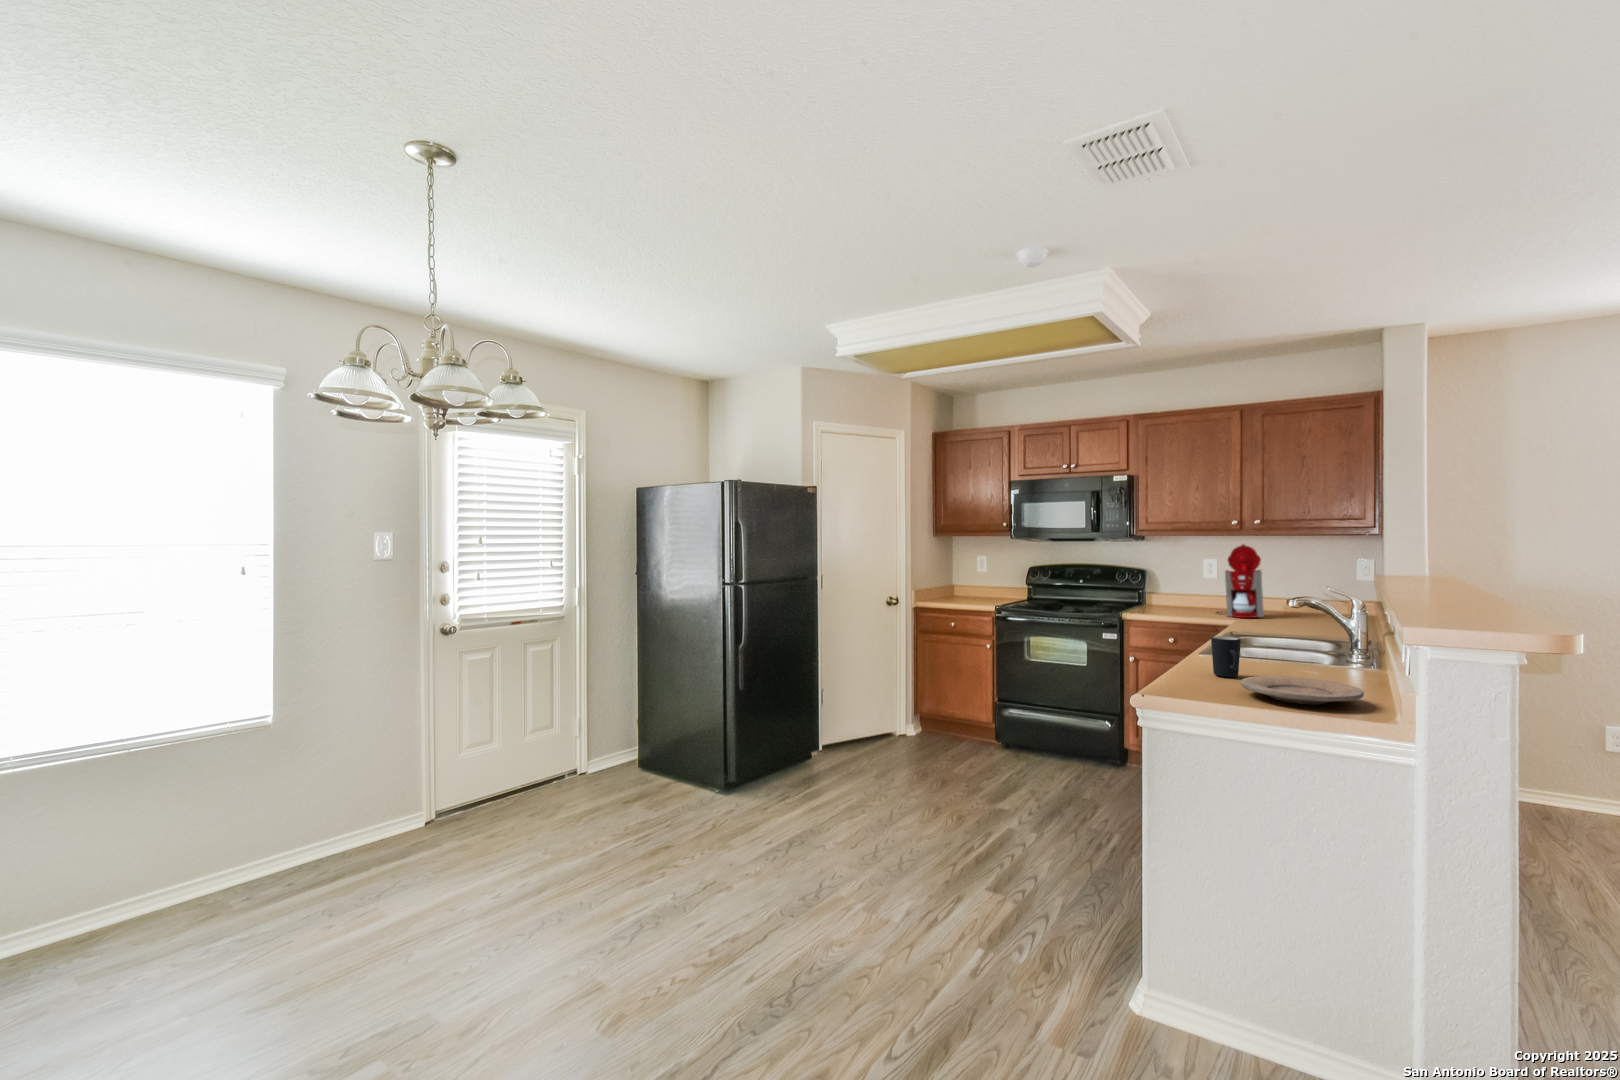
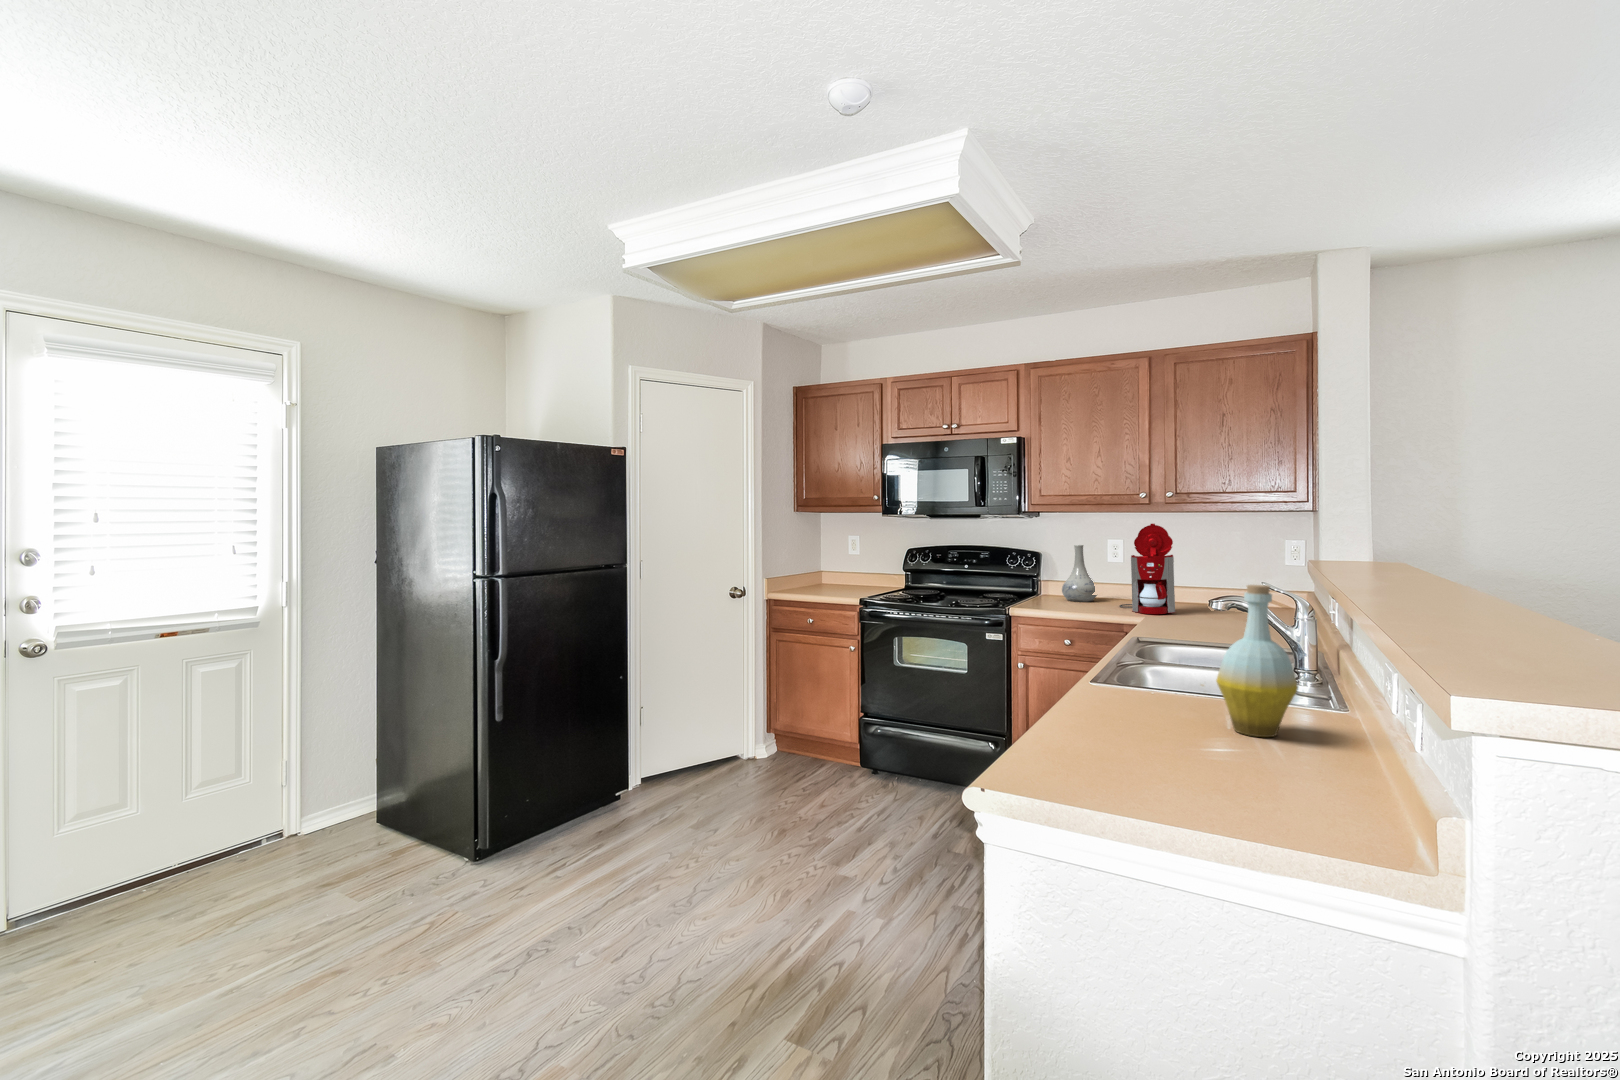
vase: none [1165,563,1197,609] -> present [1062,545,1097,602]
bottle: none [1283,582,1339,681] -> present [1216,585,1298,737]
mug: present [1211,637,1241,677] -> none [1112,668,1156,732]
plate: present [1240,676,1364,704] -> none [1156,740,1357,805]

